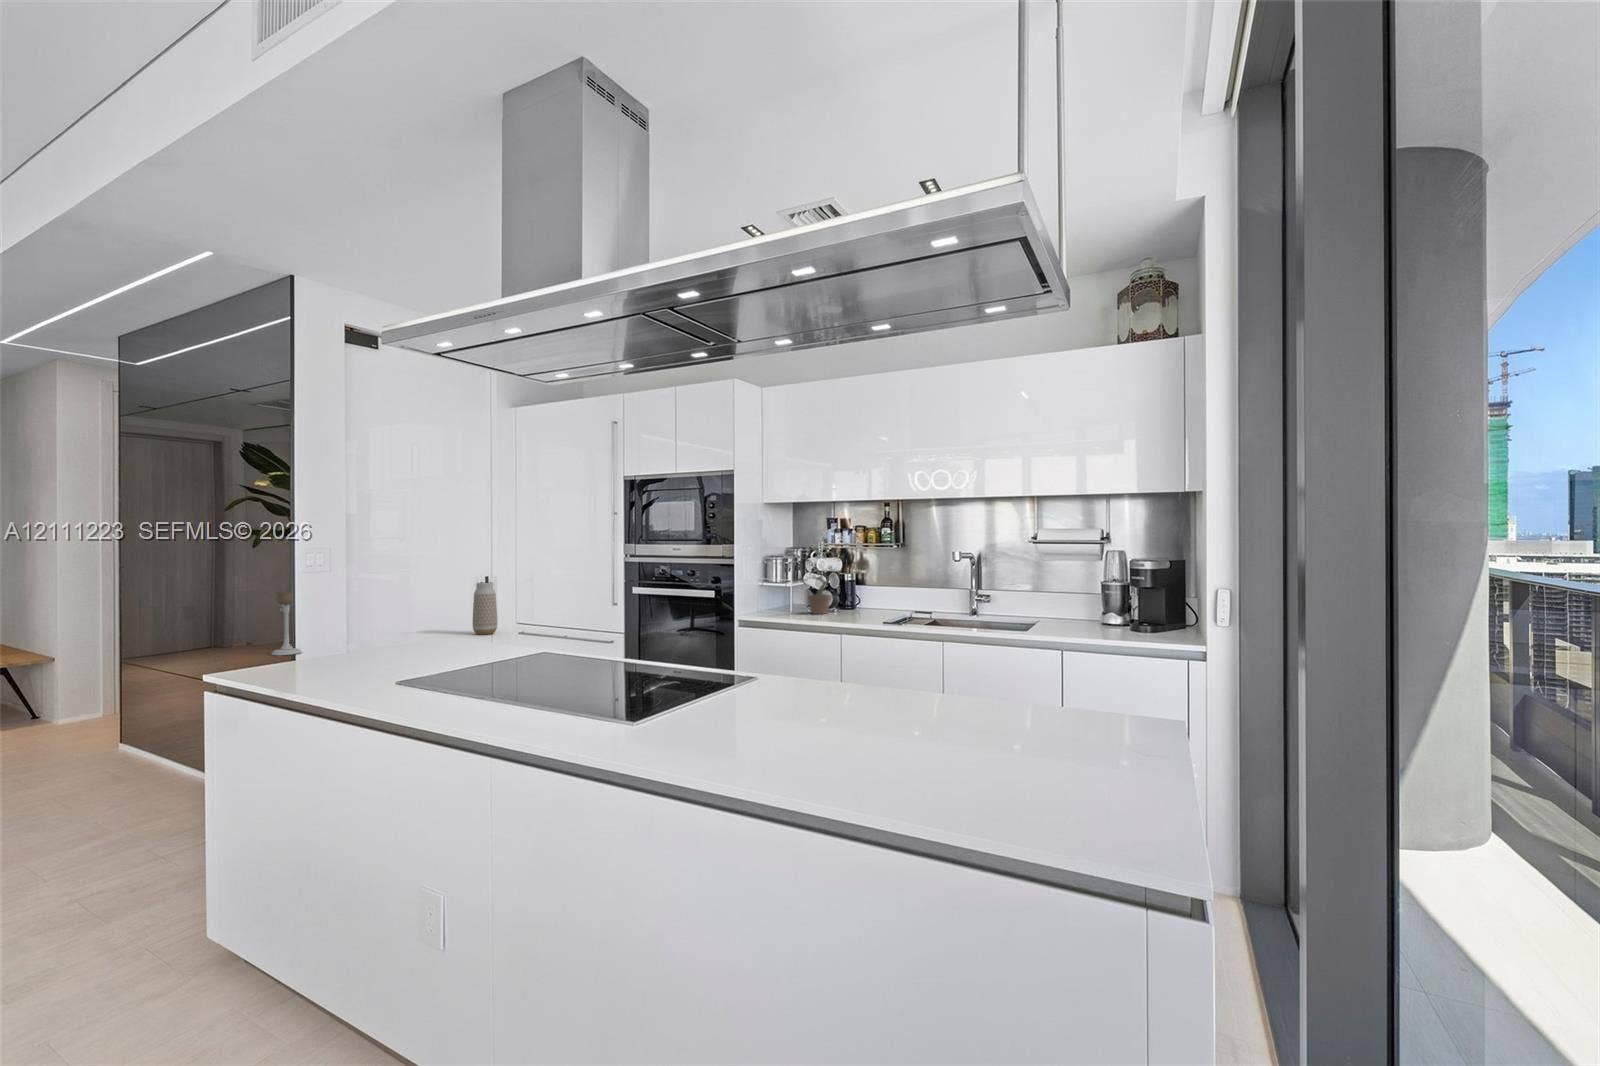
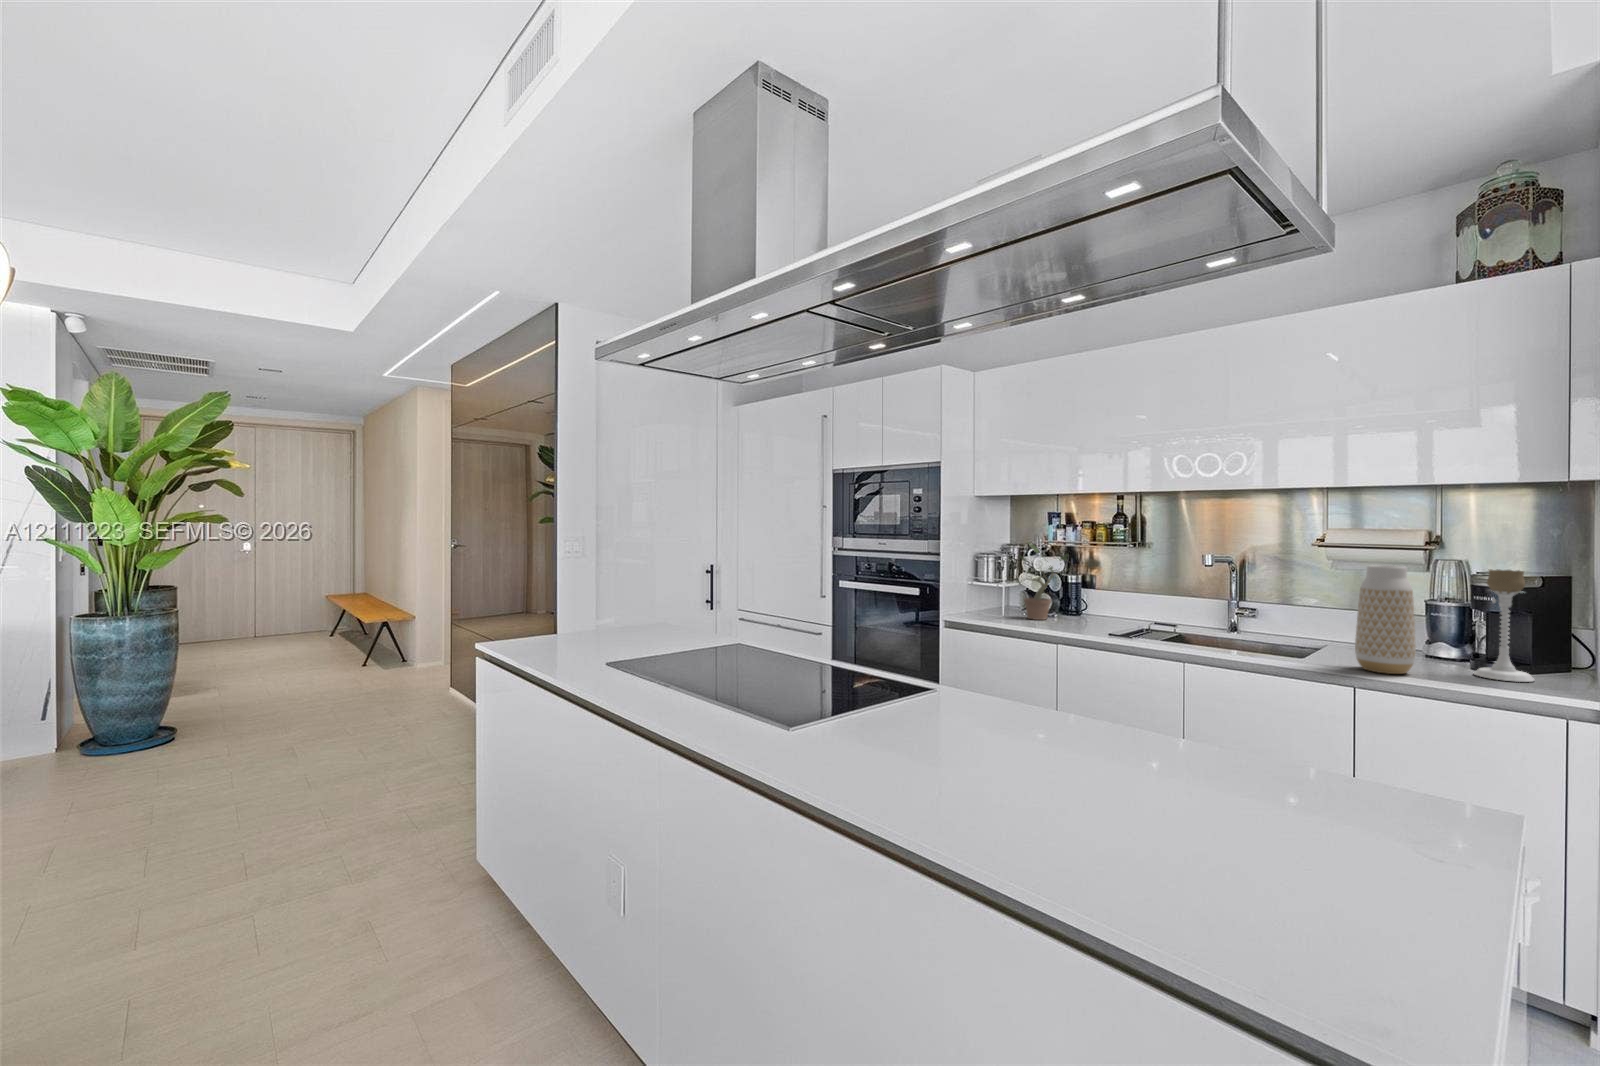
vase: present [473,582,497,635] -> present [1355,565,1416,674]
candle holder: present [271,592,302,655] -> present [1474,570,1534,682]

